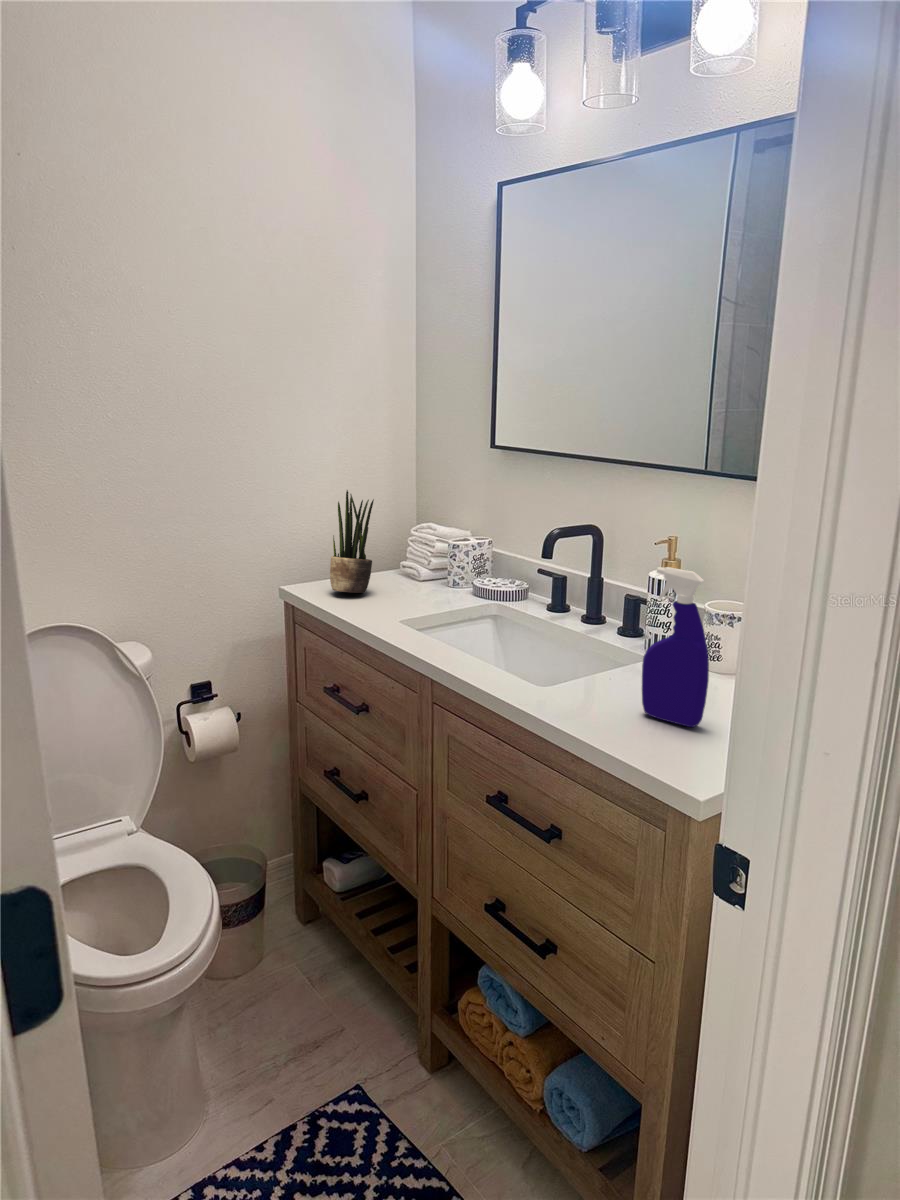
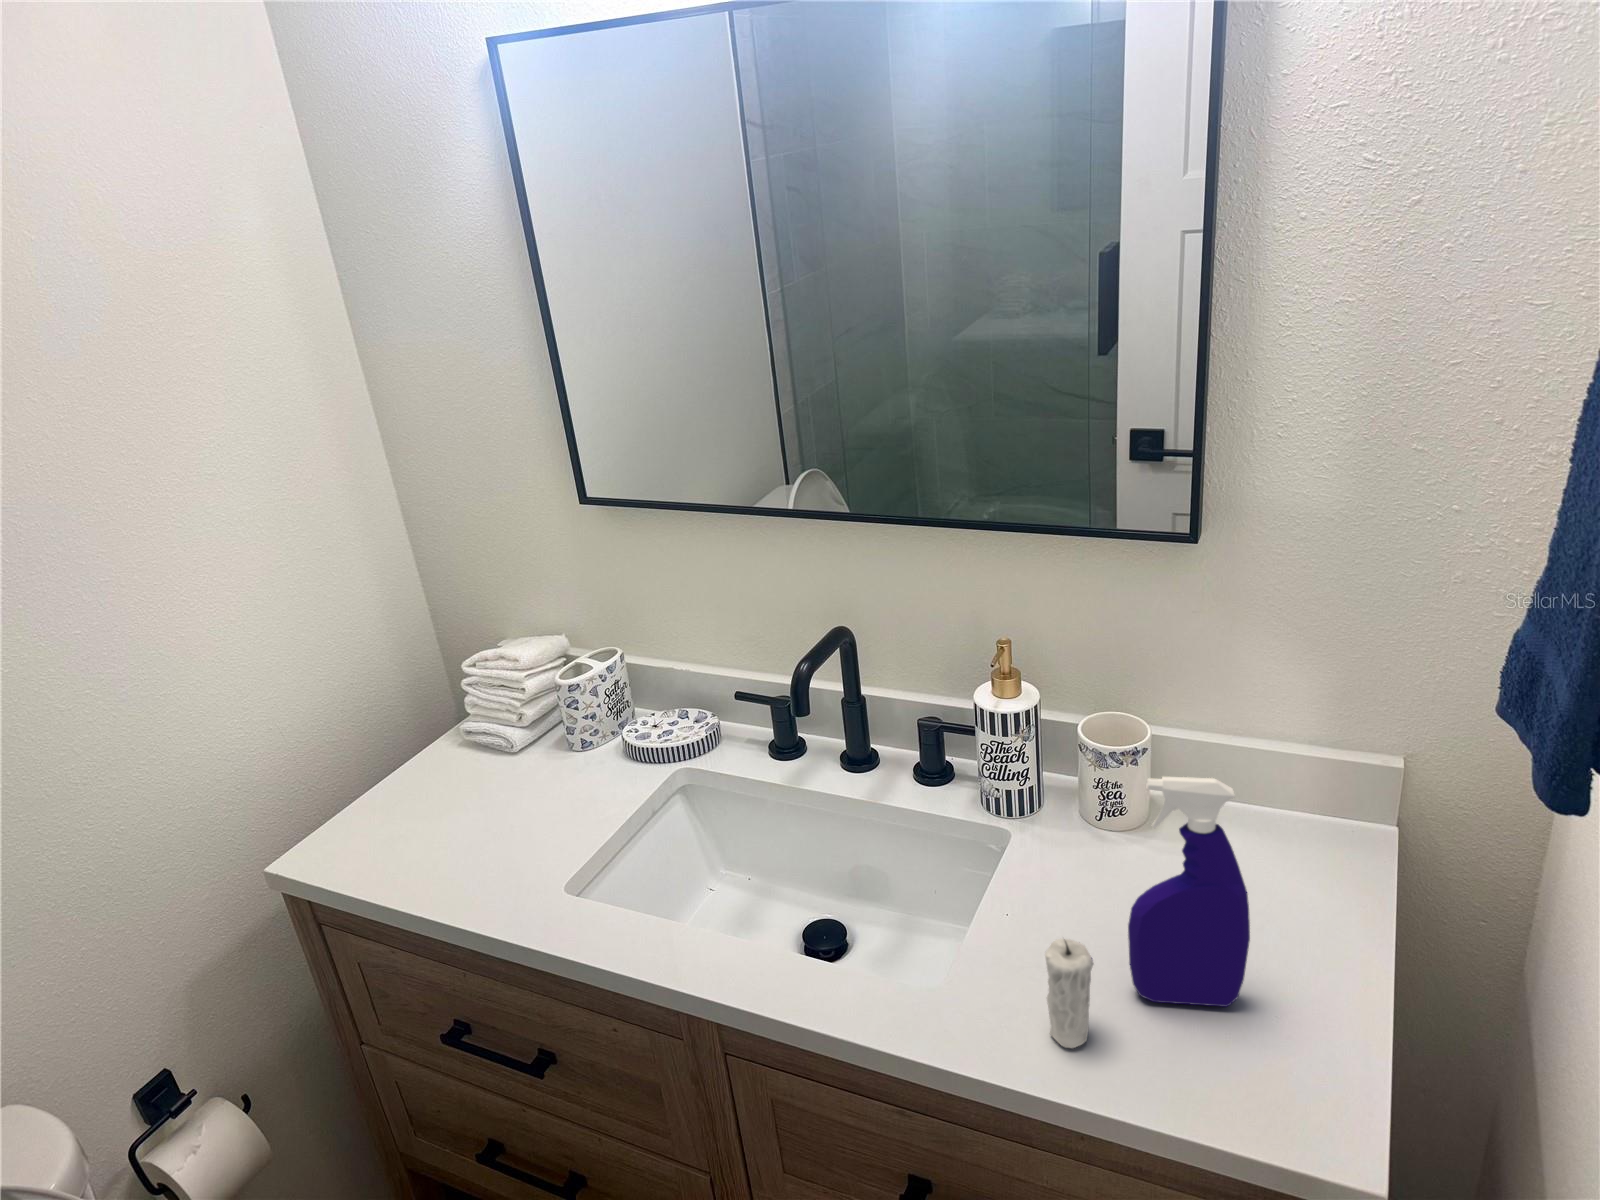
potted plant: present [330,490,374,593] -> none [347,656,448,847]
candle: none [579,642,605,715] -> present [1045,938,1093,1048]

